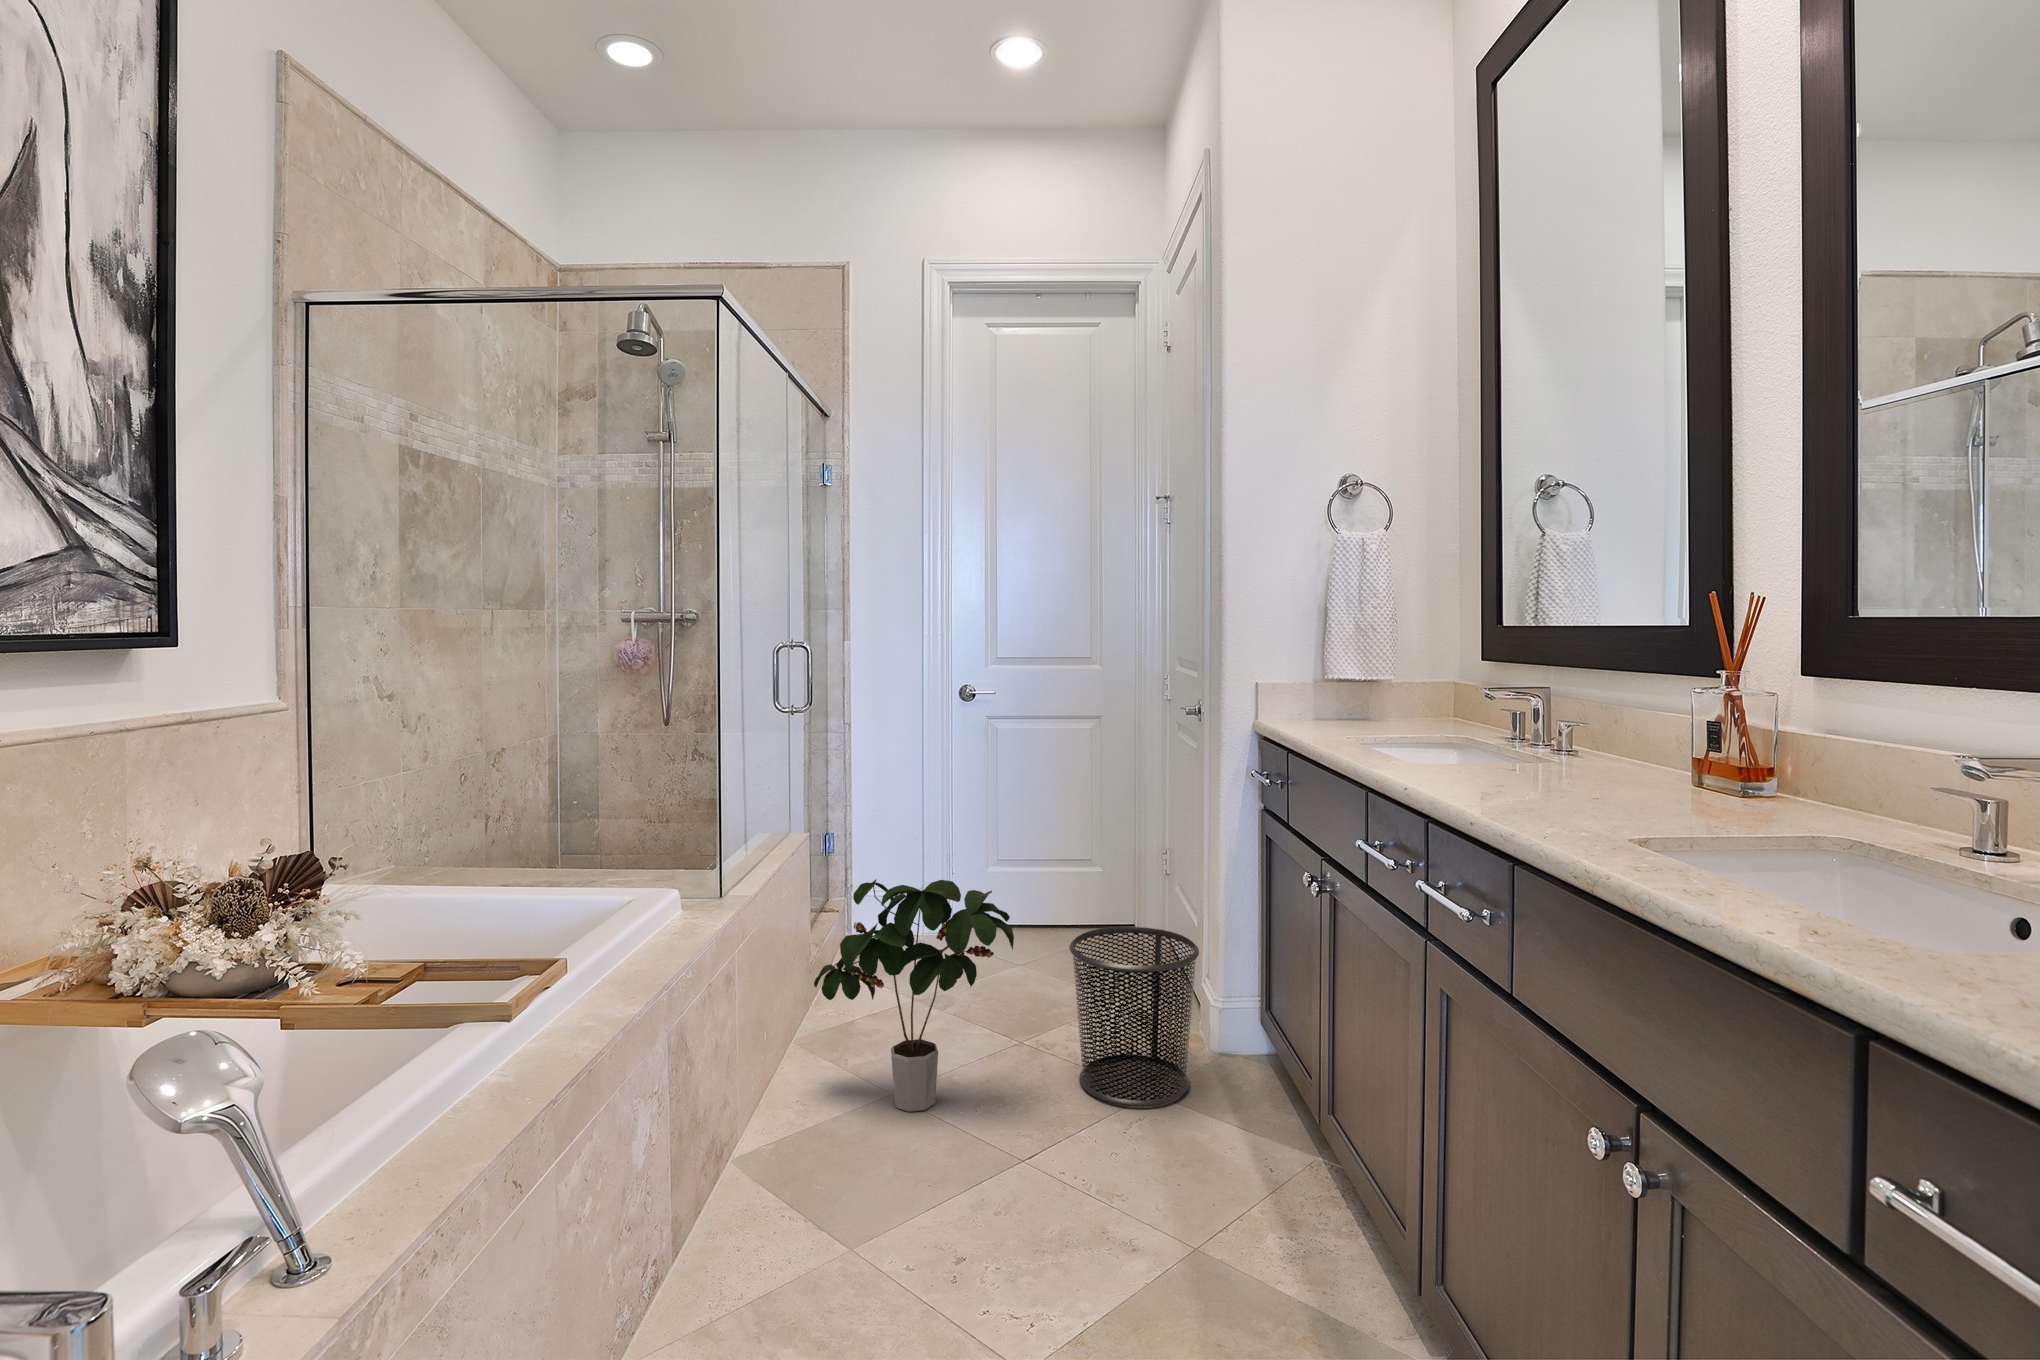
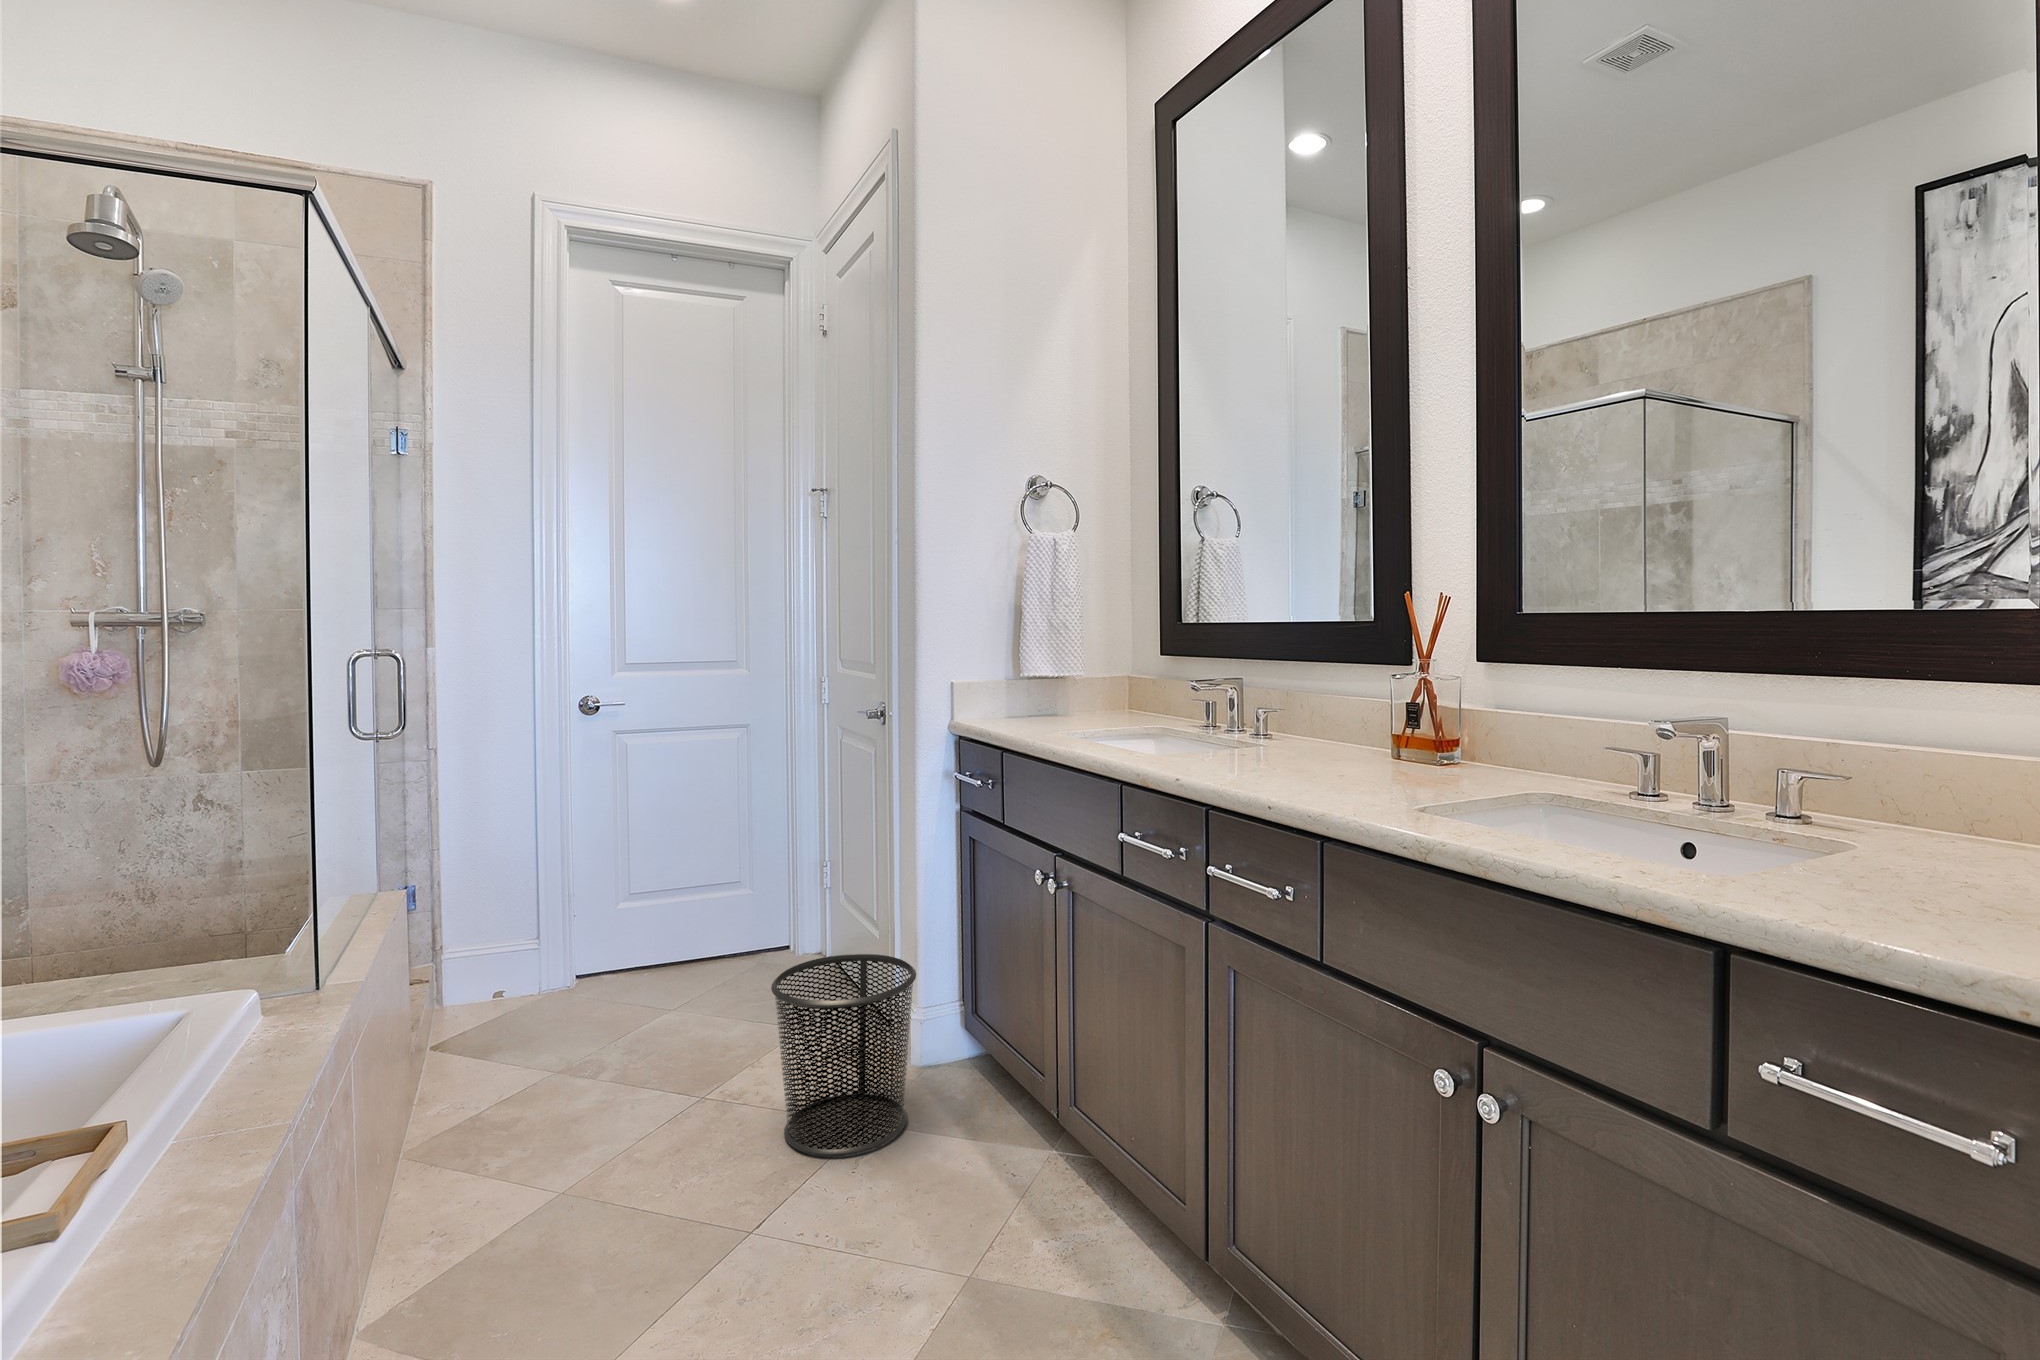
potted plant: present [814,880,1014,1112] -> none [430,937,714,1234]

